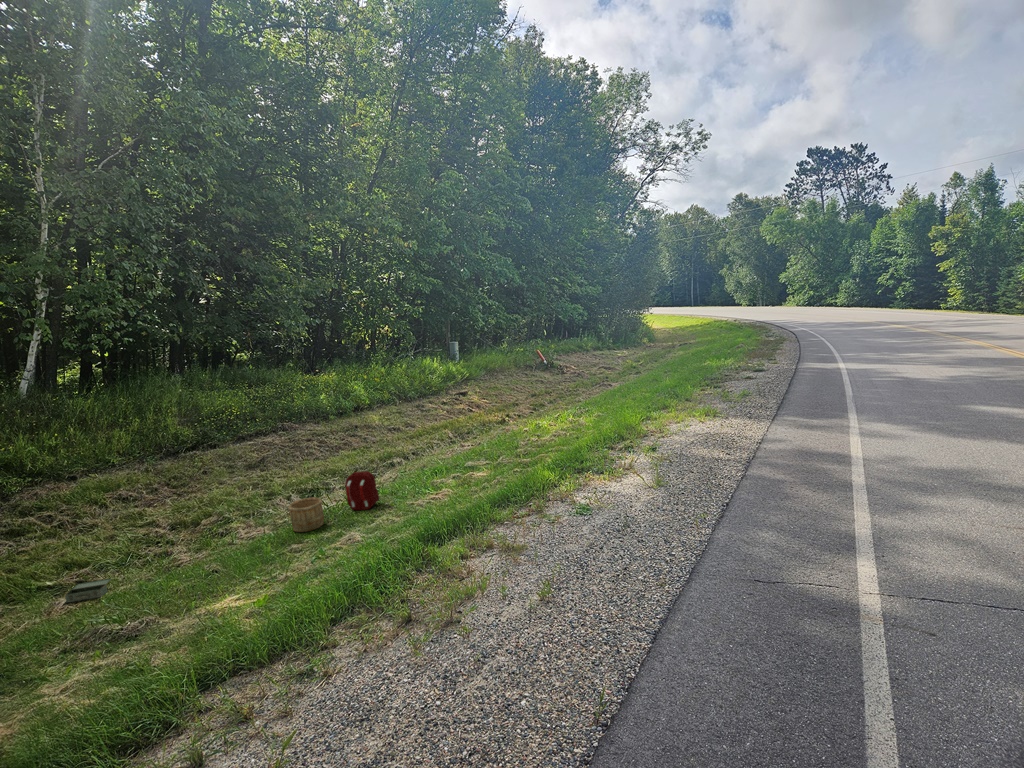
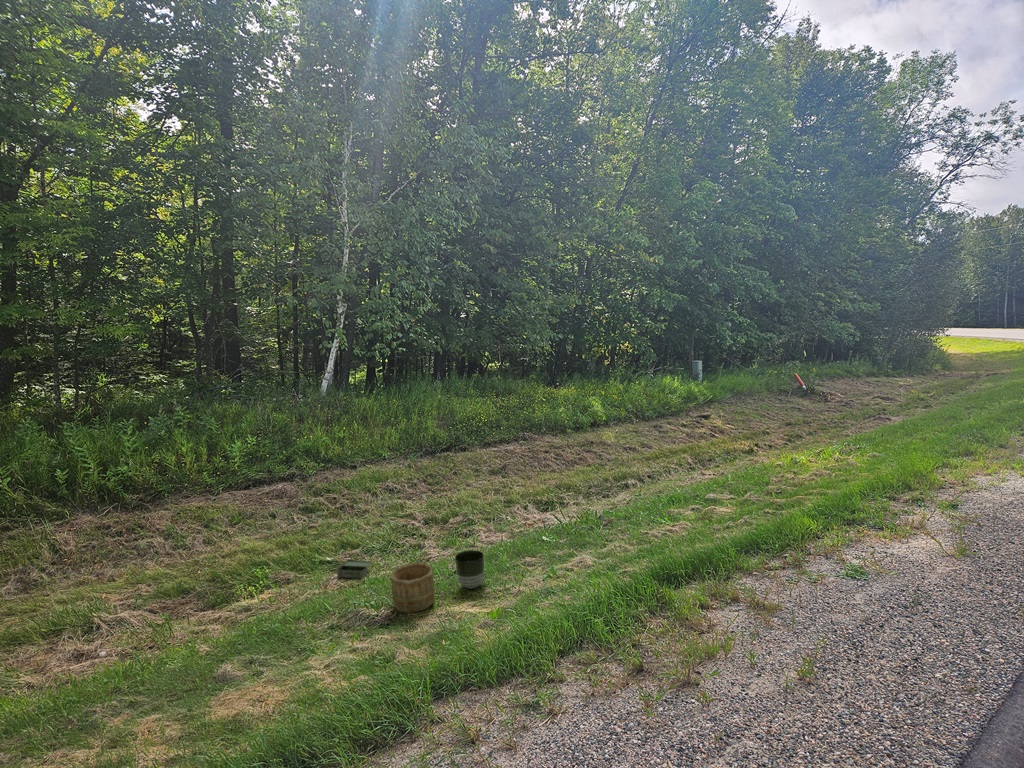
backpack: present [345,471,379,510] -> none [581,492,616,536]
wooden bucket: present [288,497,324,532] -> present [390,563,434,613]
planter: none [215,541,249,579] -> present [455,550,484,589]

